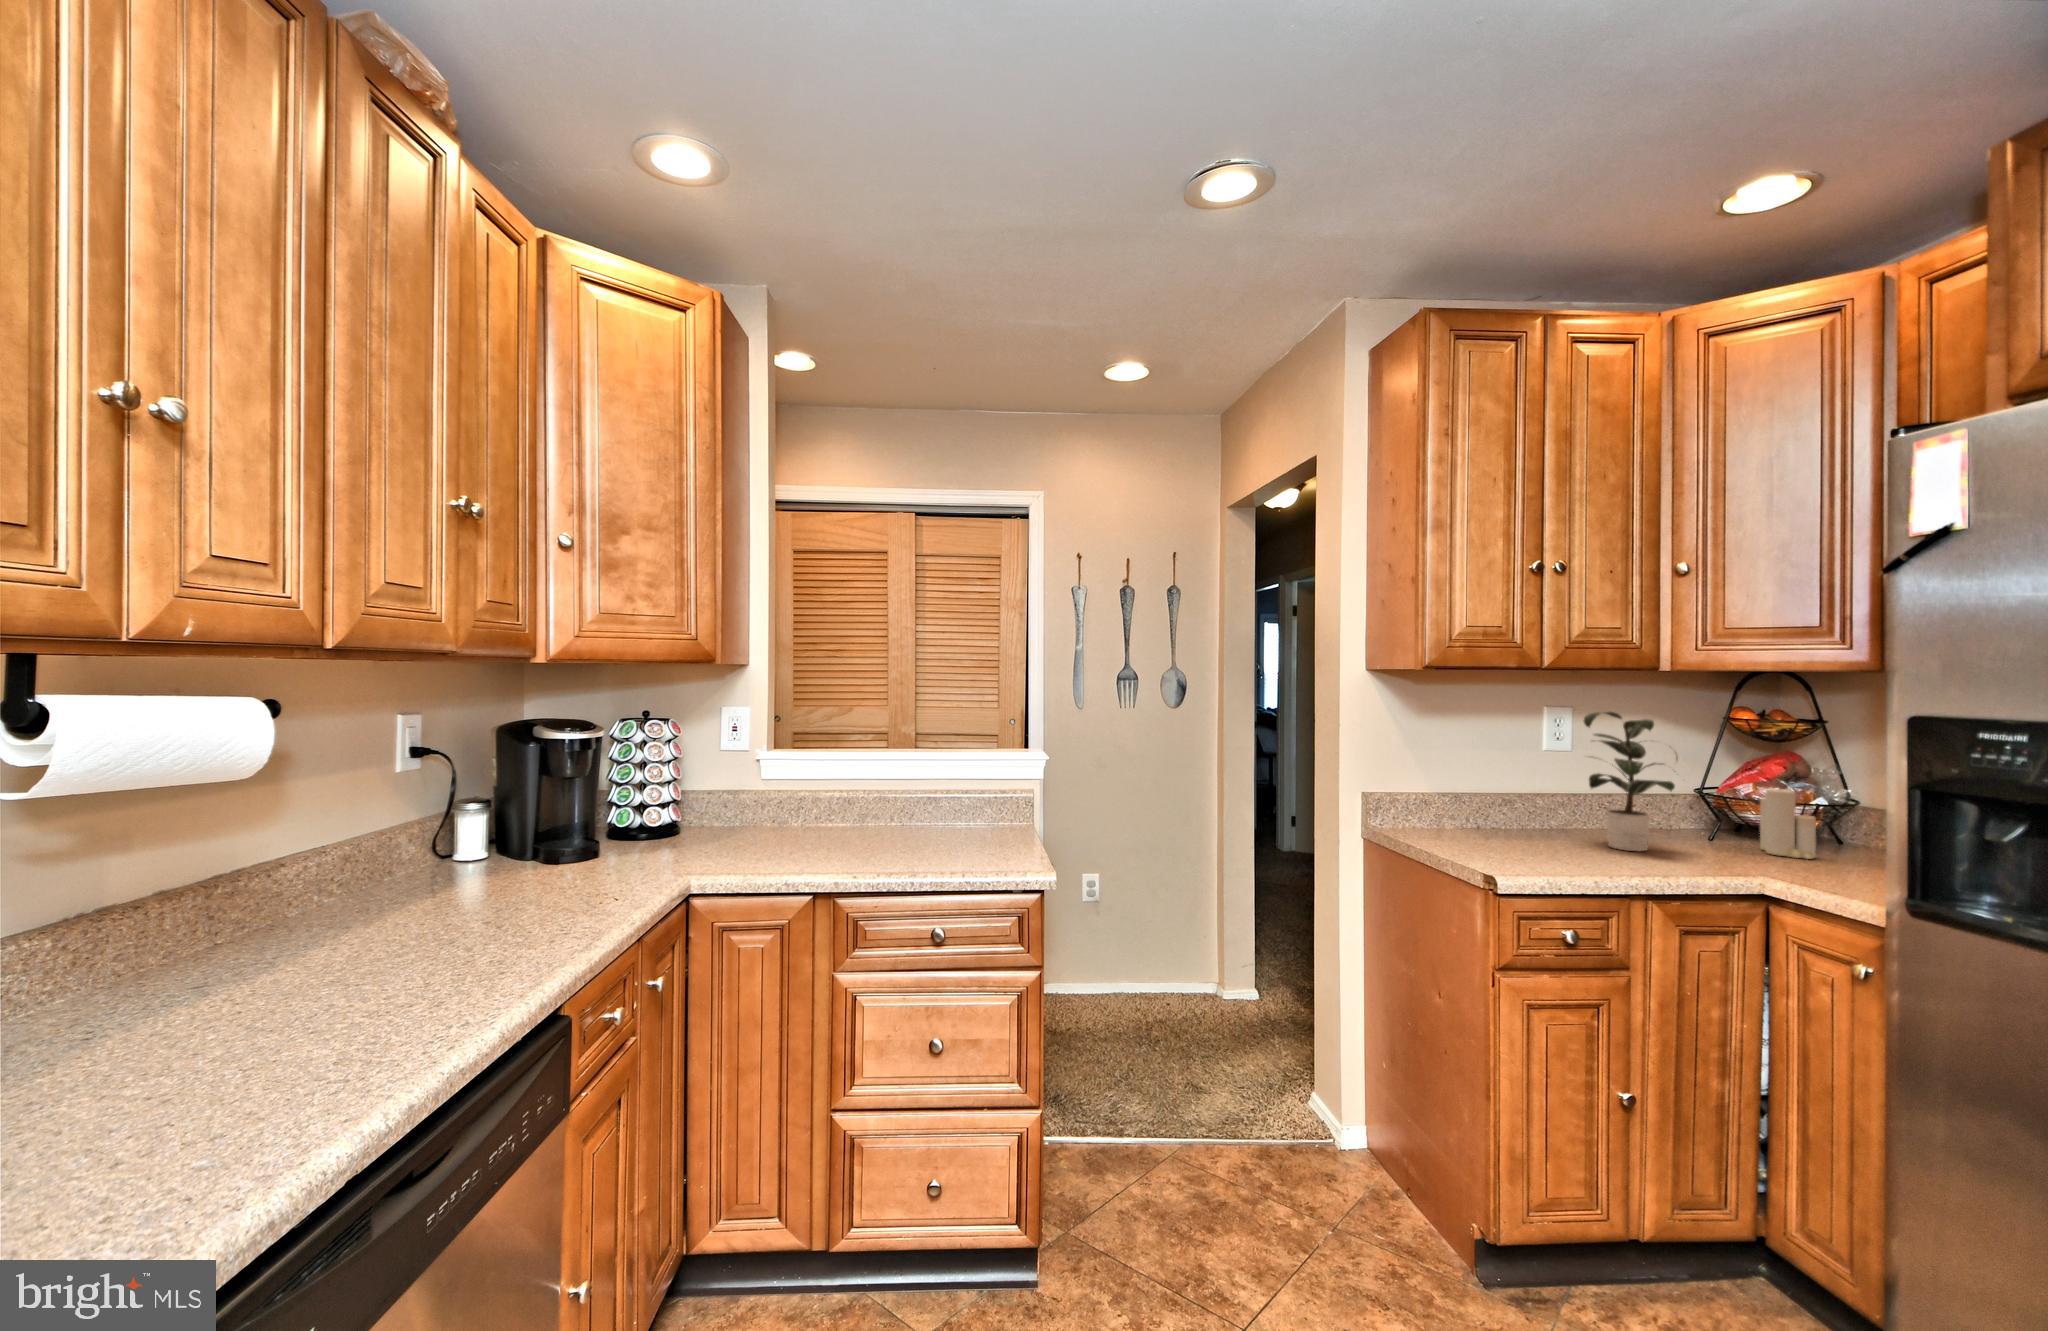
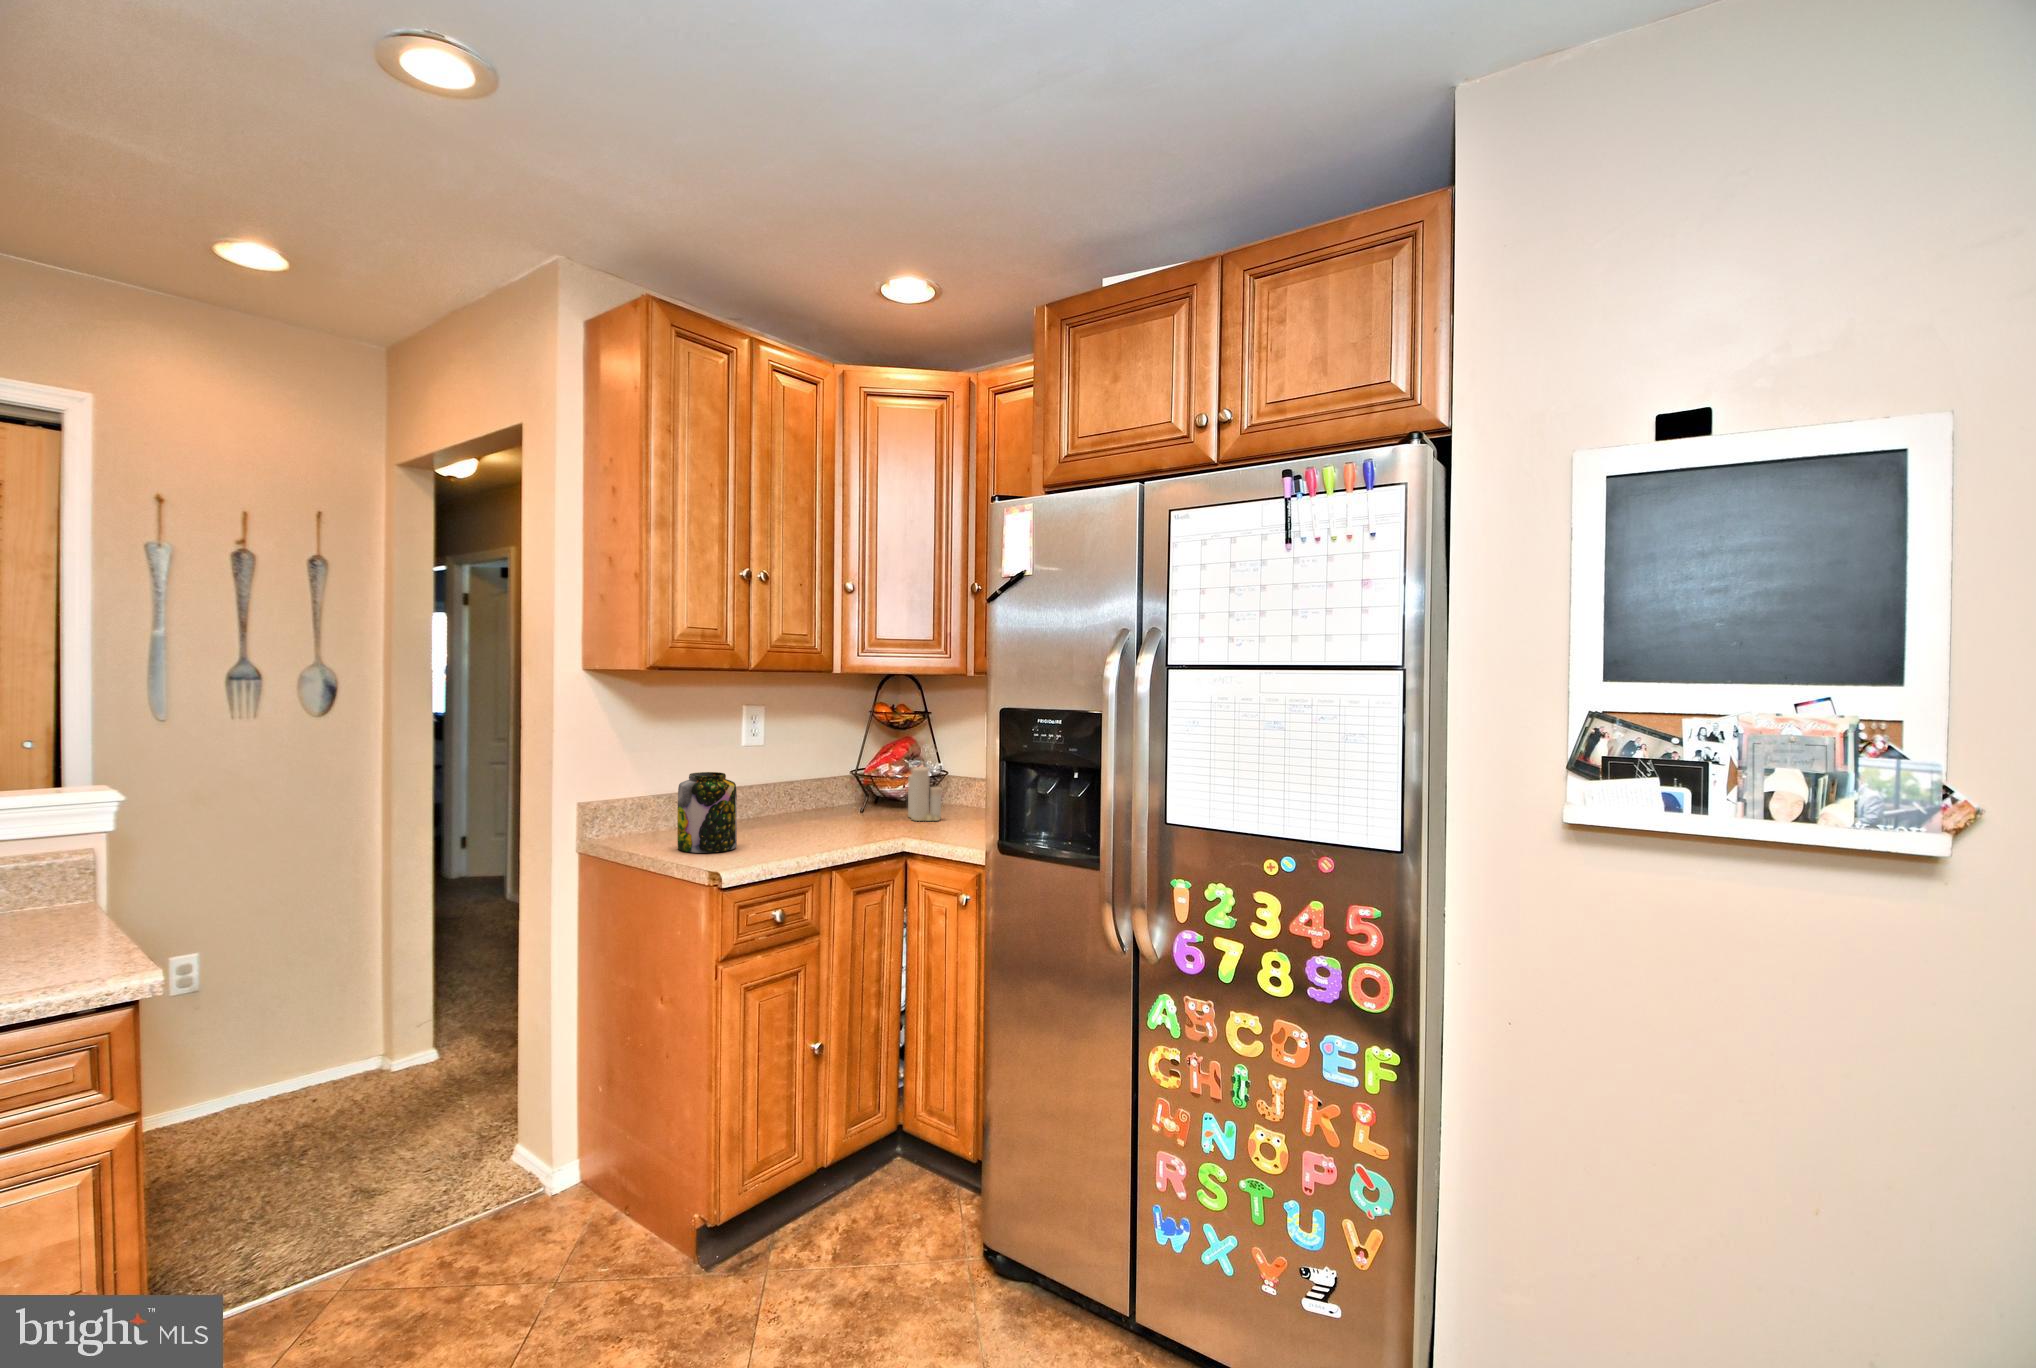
potted plant: present [1584,711,1677,851] -> none [768,711,876,833]
jar: none [1459,769,1524,853] -> present [677,772,737,853]

